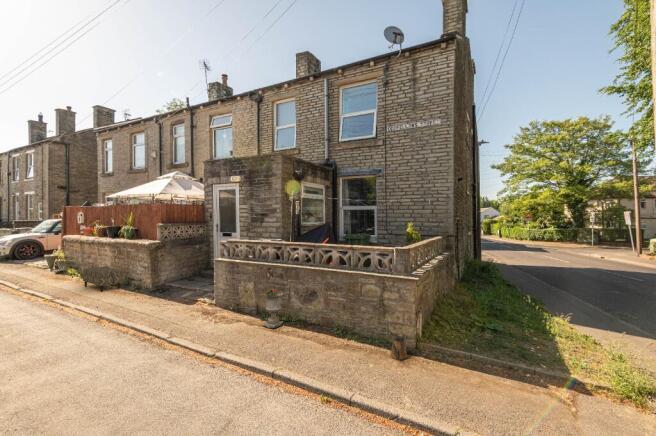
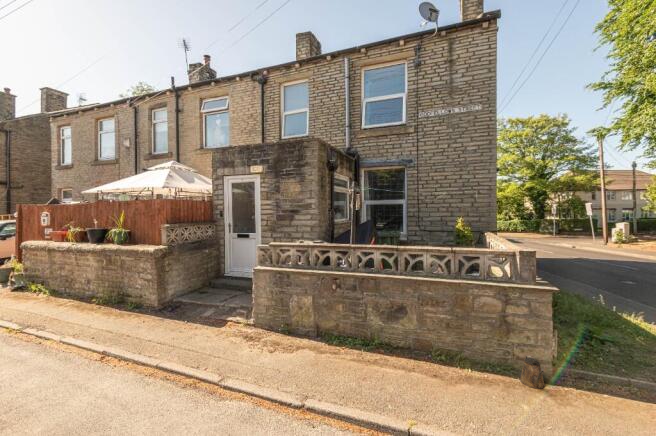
bench: present [83,267,122,292] -> none [60,280,114,313]
planter: present [263,289,283,328] -> none [334,303,357,353]

